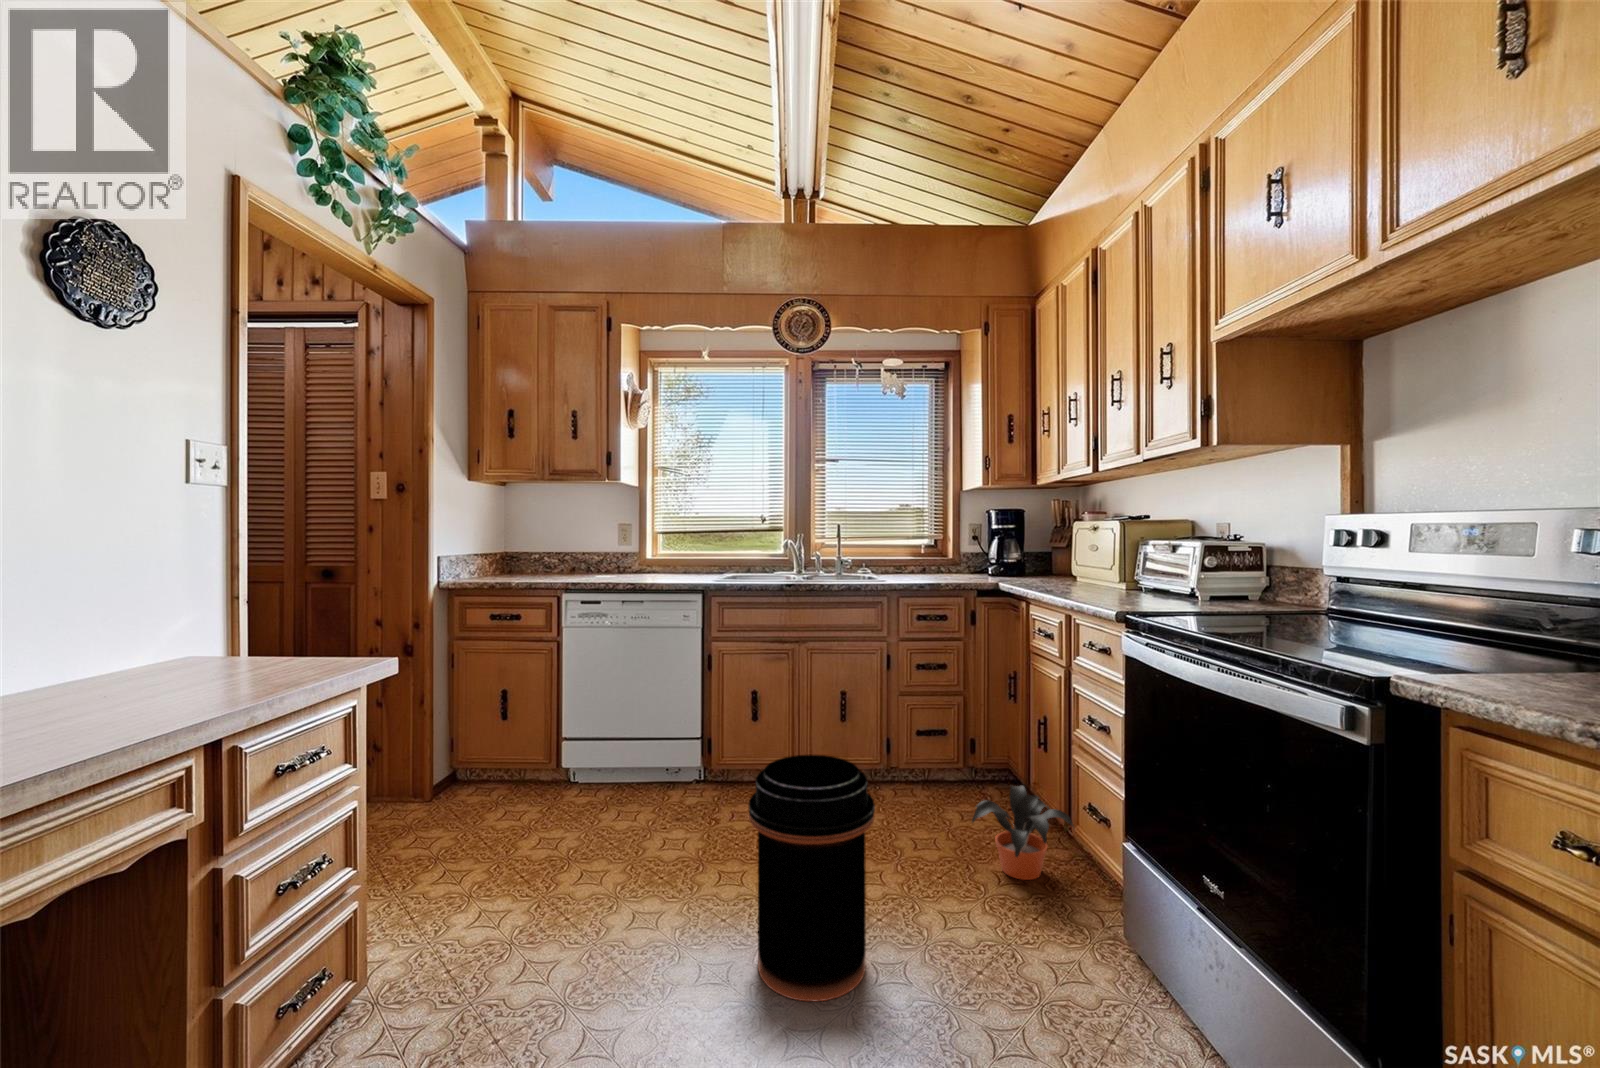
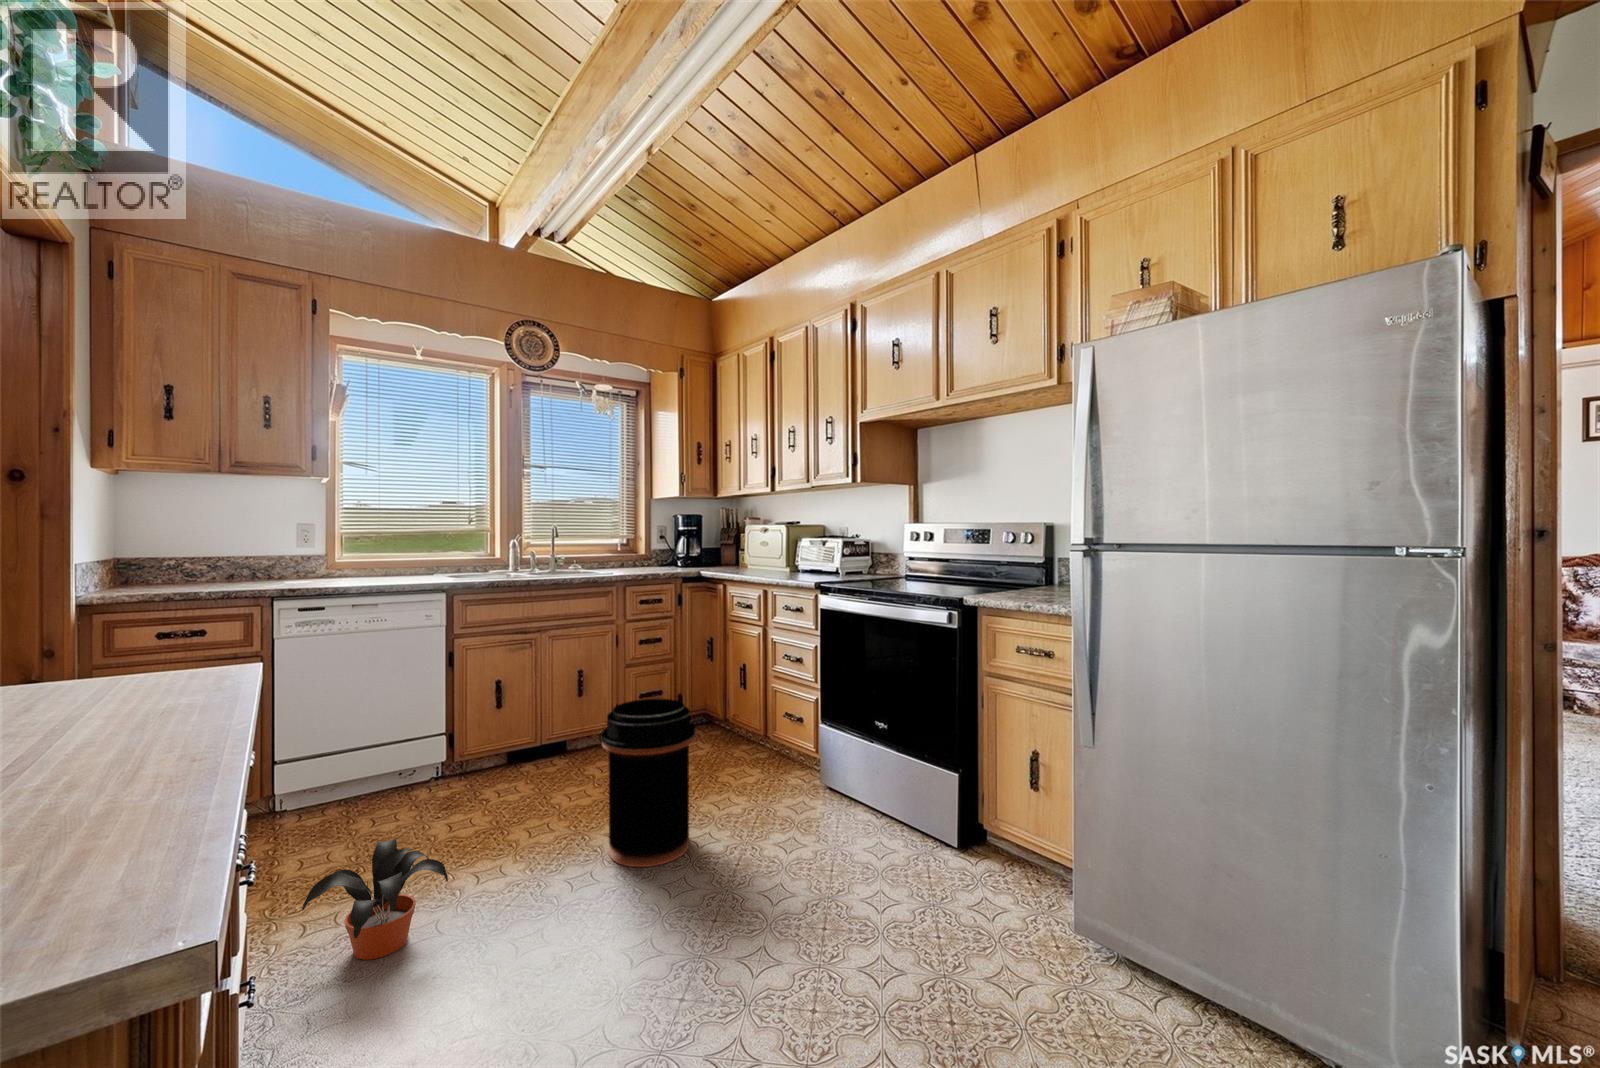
potted plant: present [972,786,1074,880] -> present [302,838,448,960]

